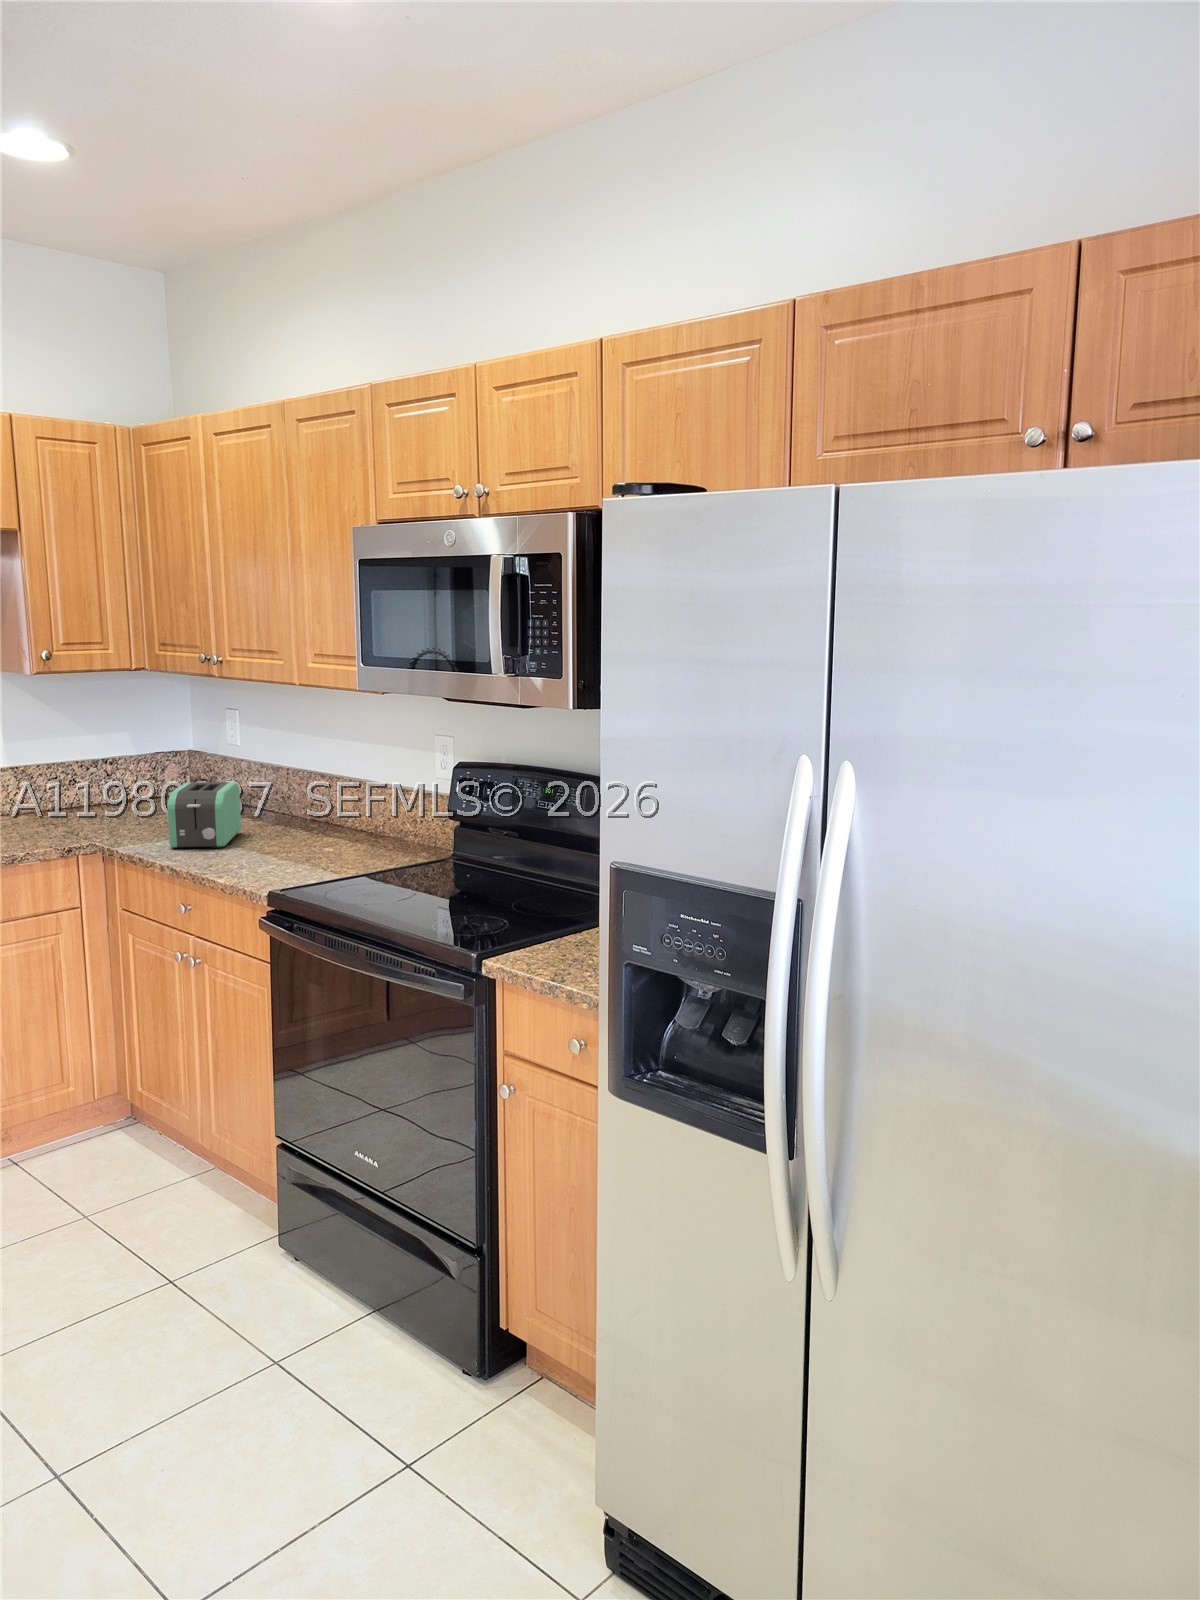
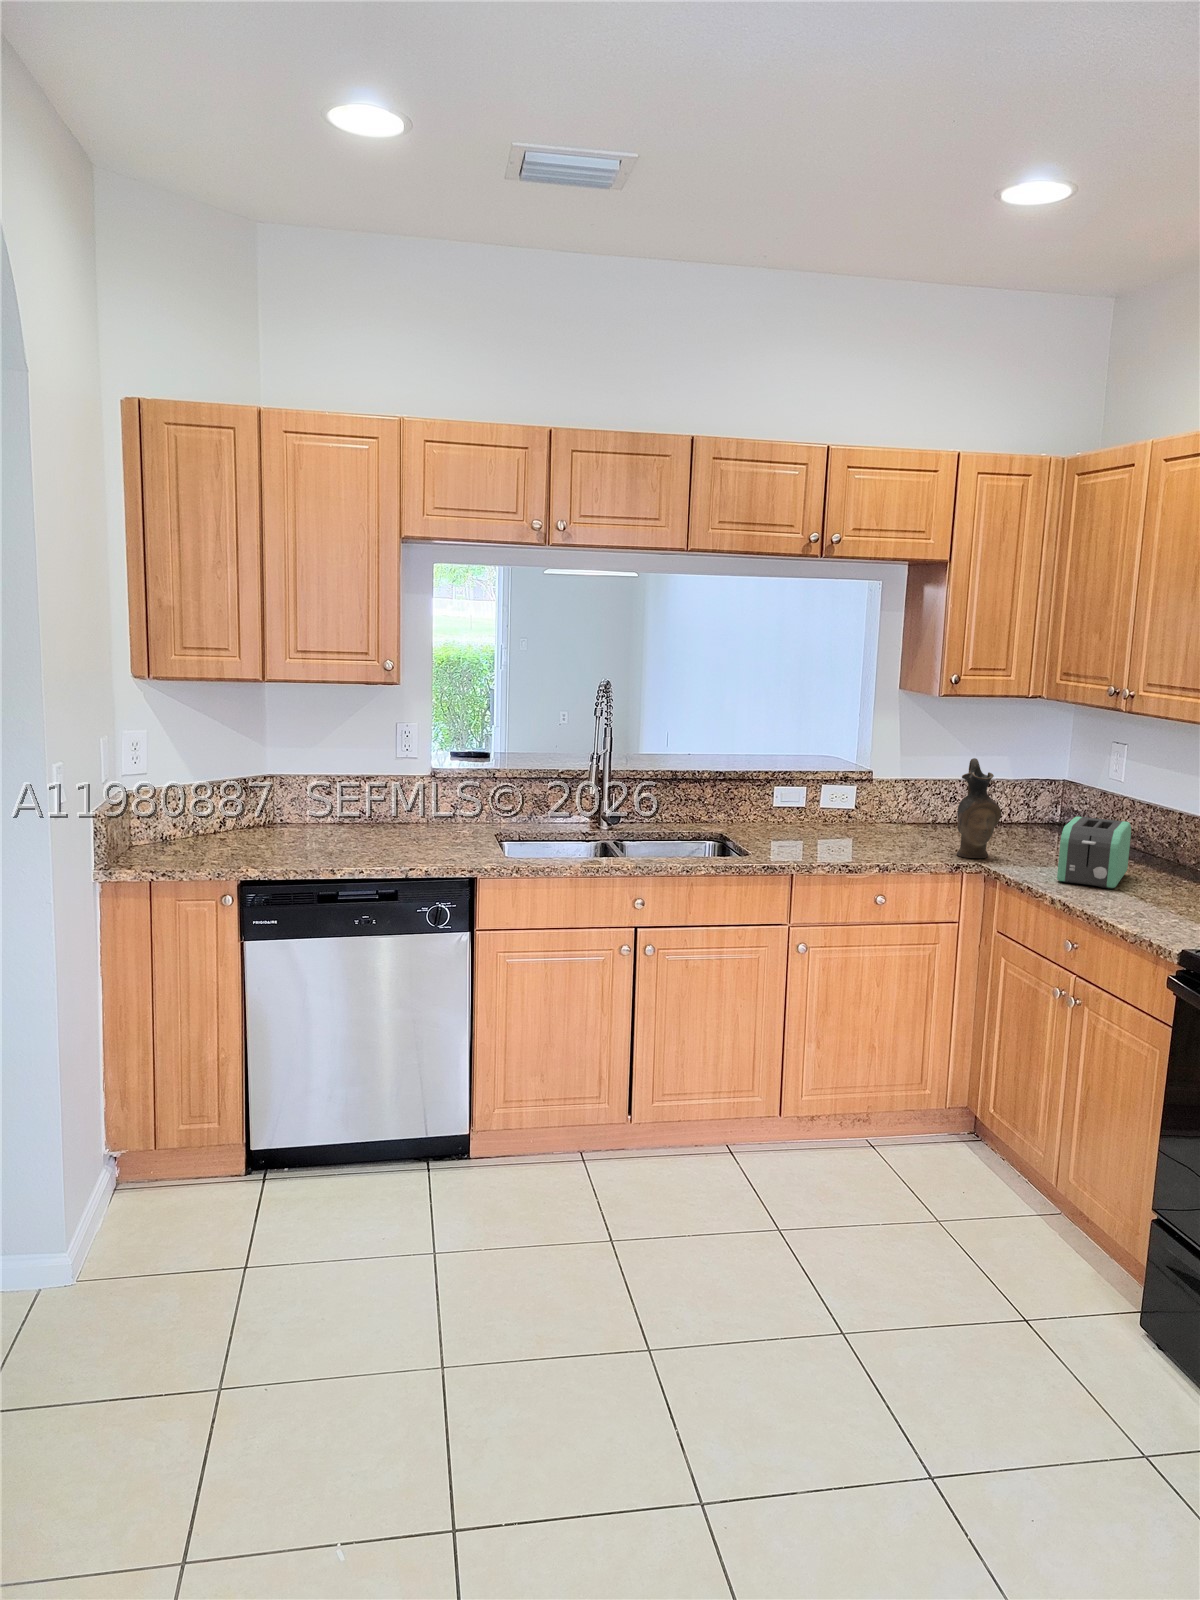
ceramic pitcher: none [65,735,112,839] -> present [957,758,1001,858]

